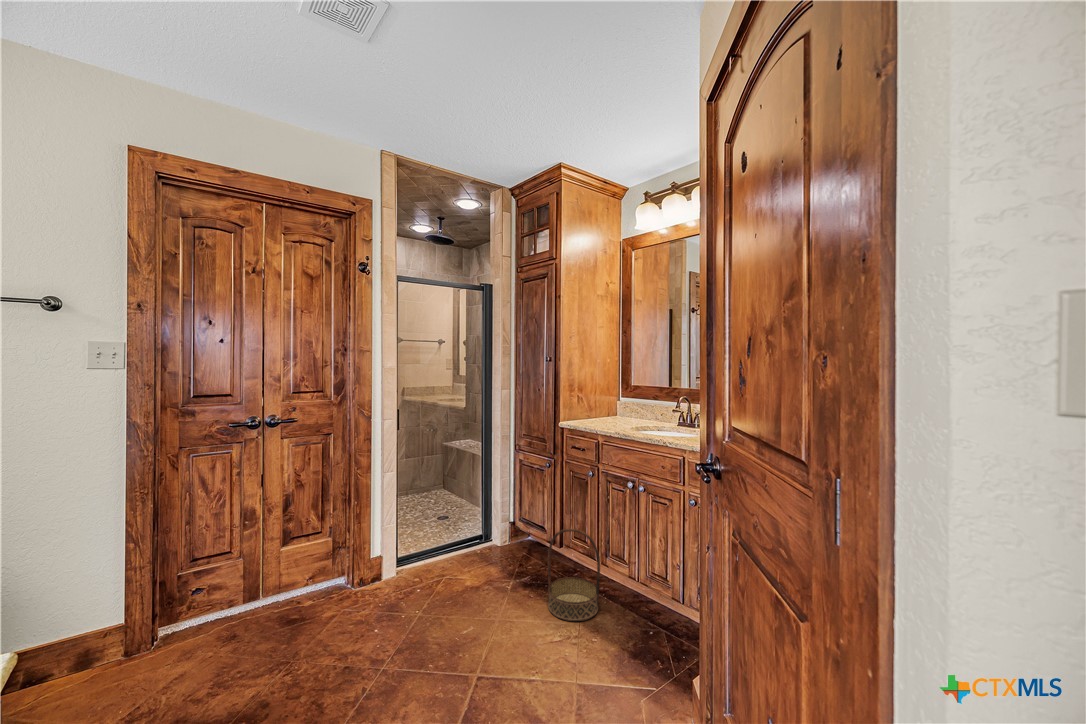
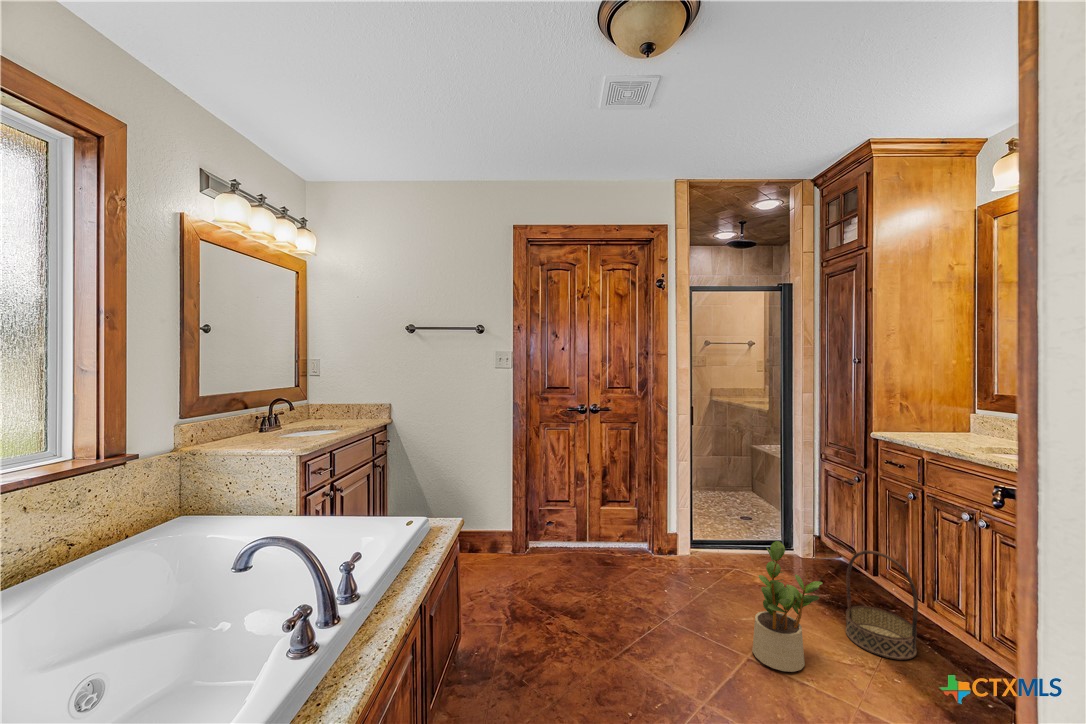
potted plant: none [478,544,541,679] -> present [752,541,823,672]

